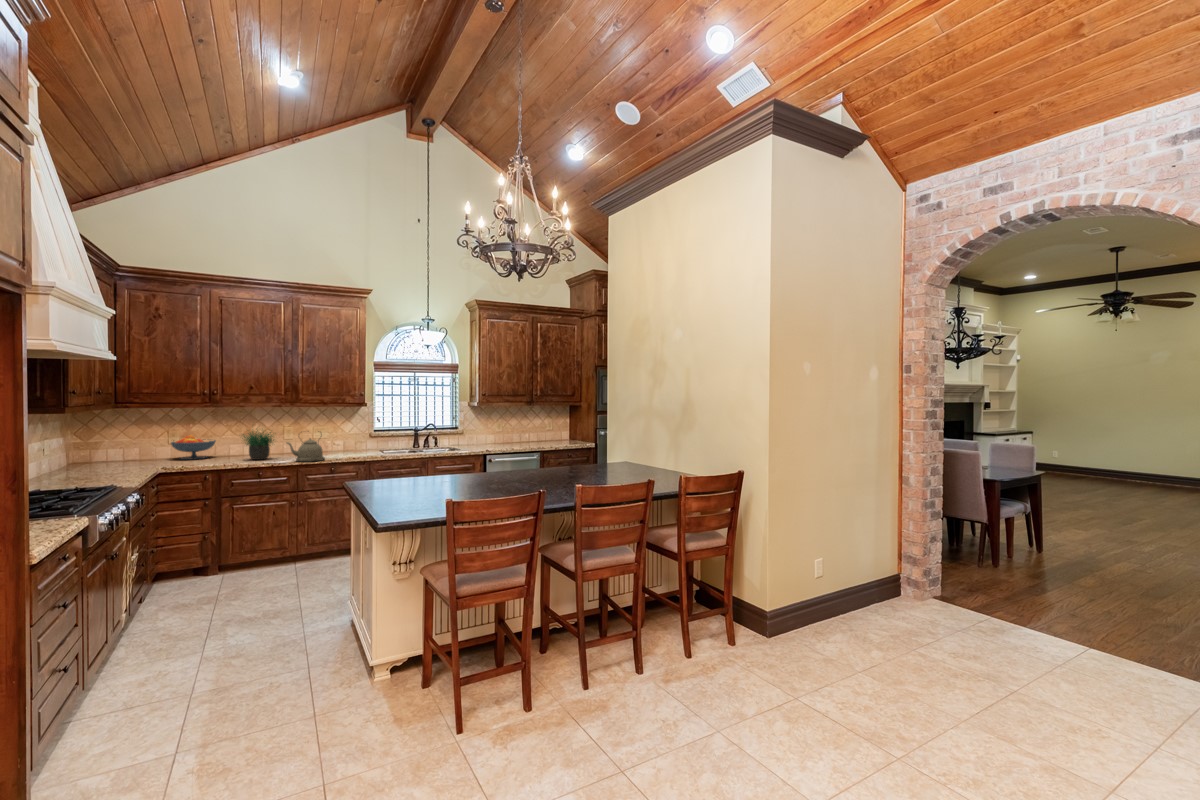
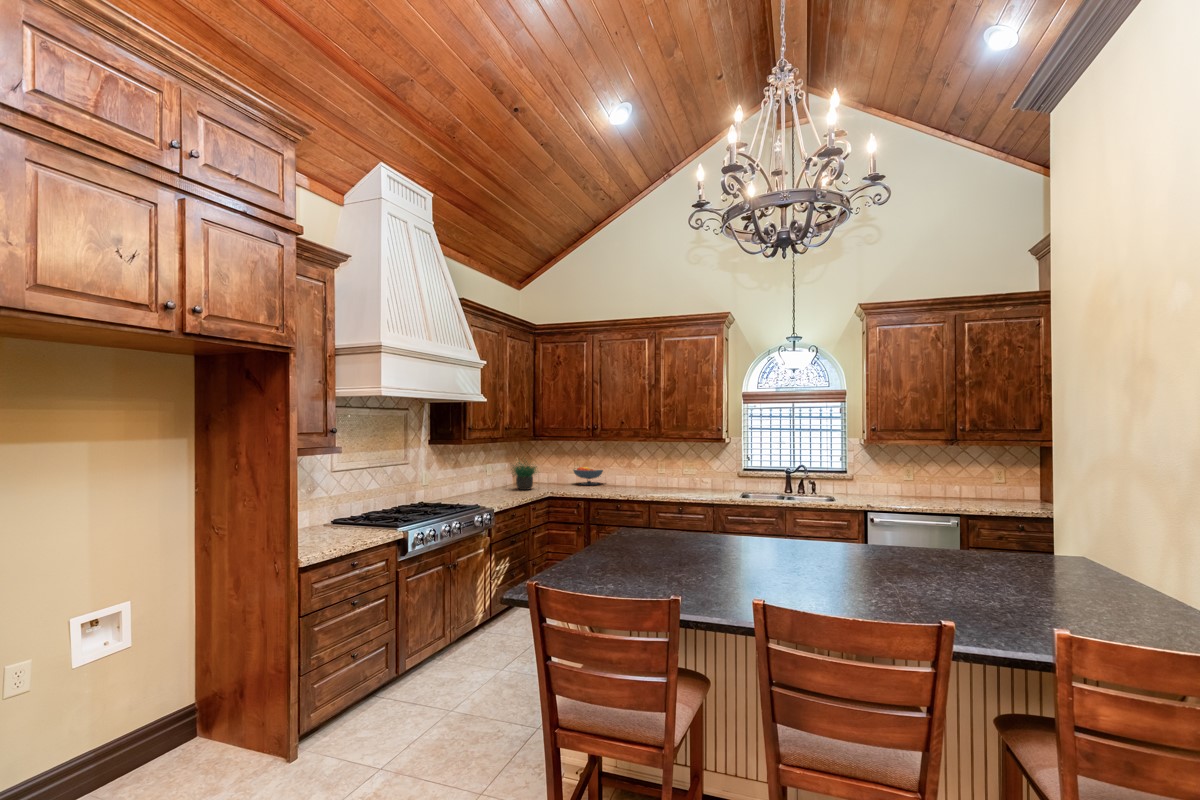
potted plant: present [242,431,274,460] -> present [513,461,537,490]
kettle: present [287,438,325,462] -> none [639,466,674,499]

